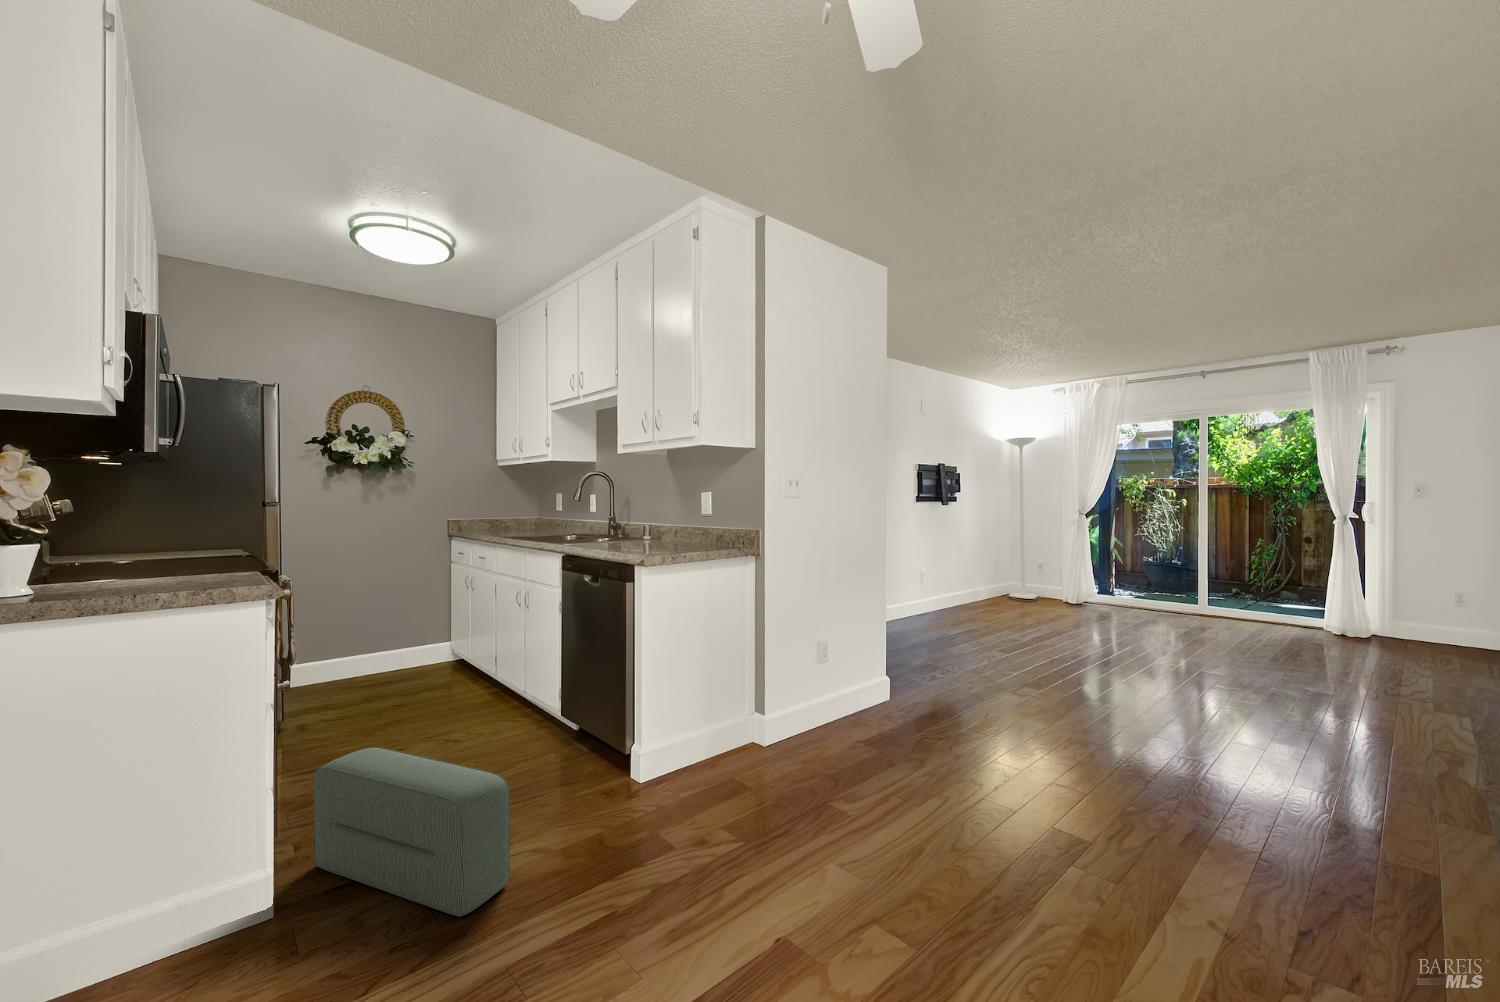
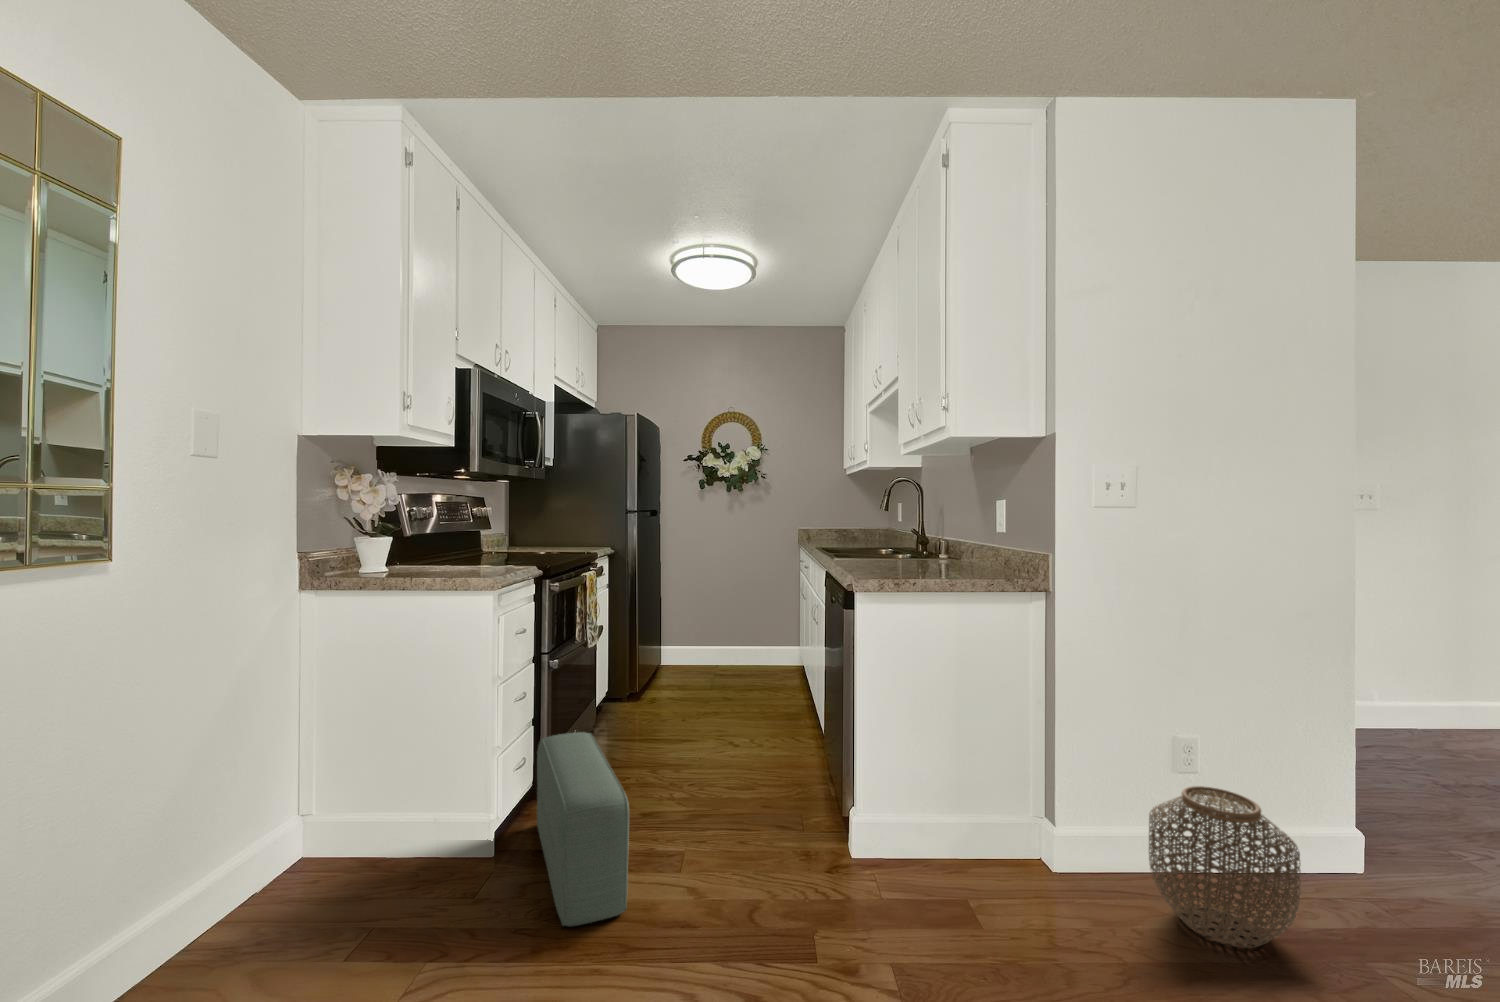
woven basket: none [817,660,888,744] -> present [1149,786,1301,948]

